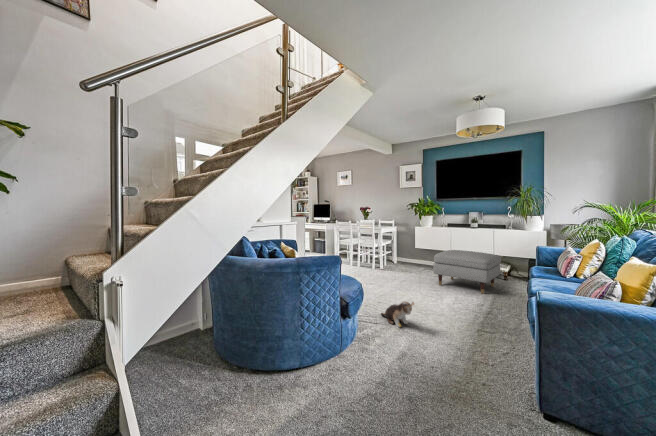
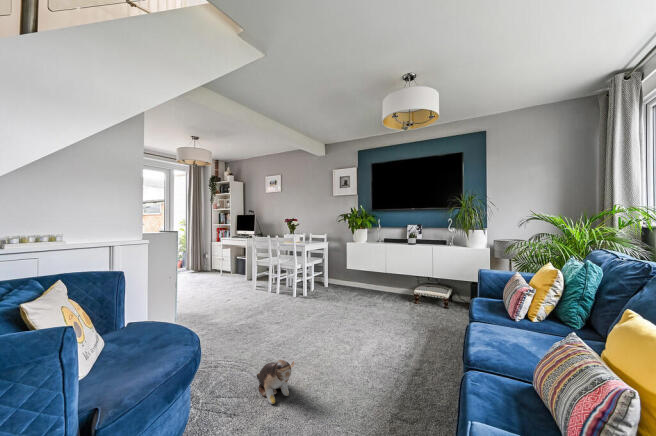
ottoman: present [433,250,501,294] -> none [358,271,439,330]

